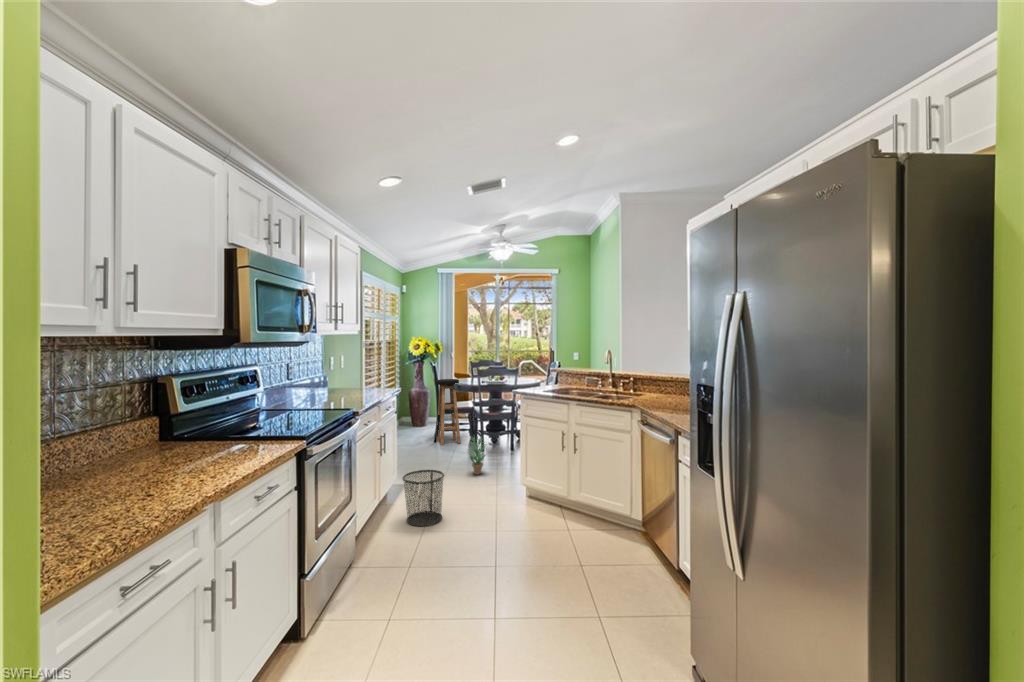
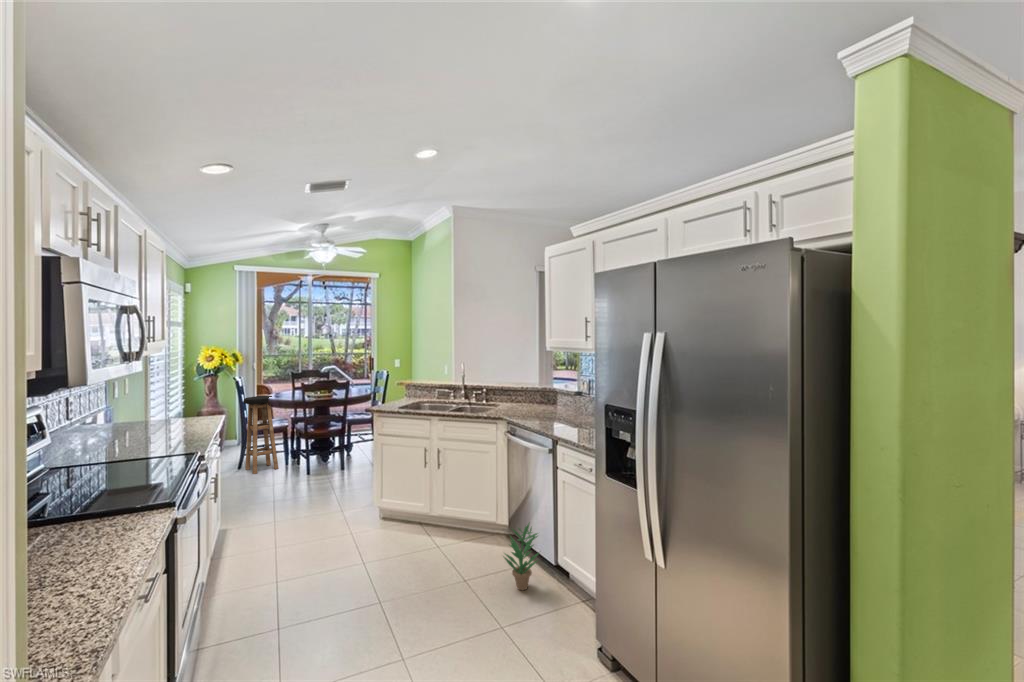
potted plant: present [469,437,486,475] -> present [504,523,539,590]
waste bin: present [403,470,444,526] -> none [243,507,296,575]

